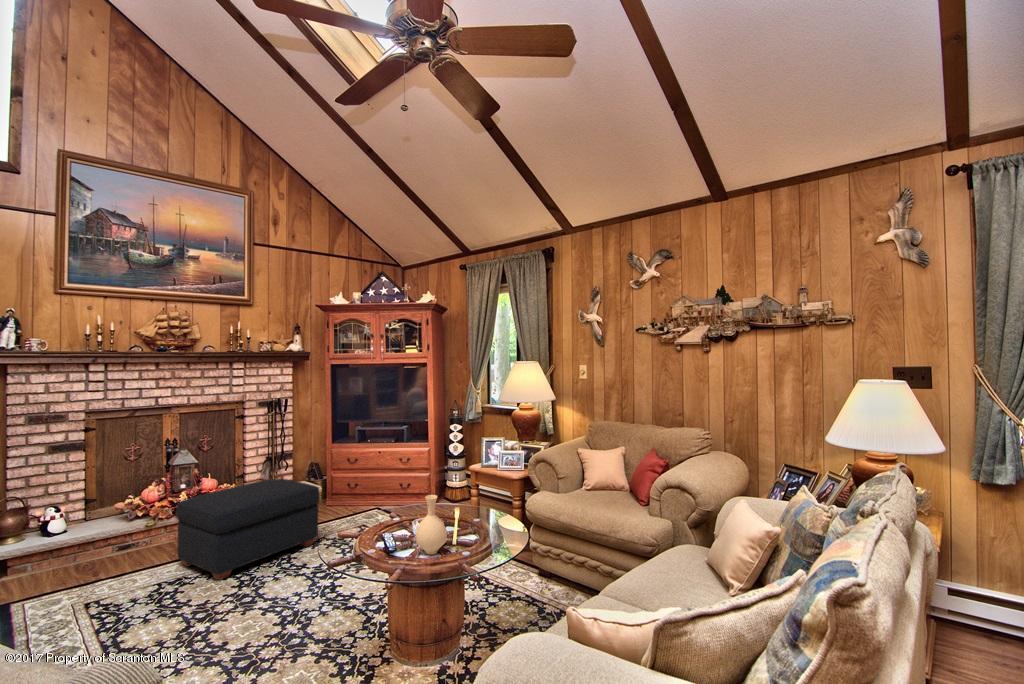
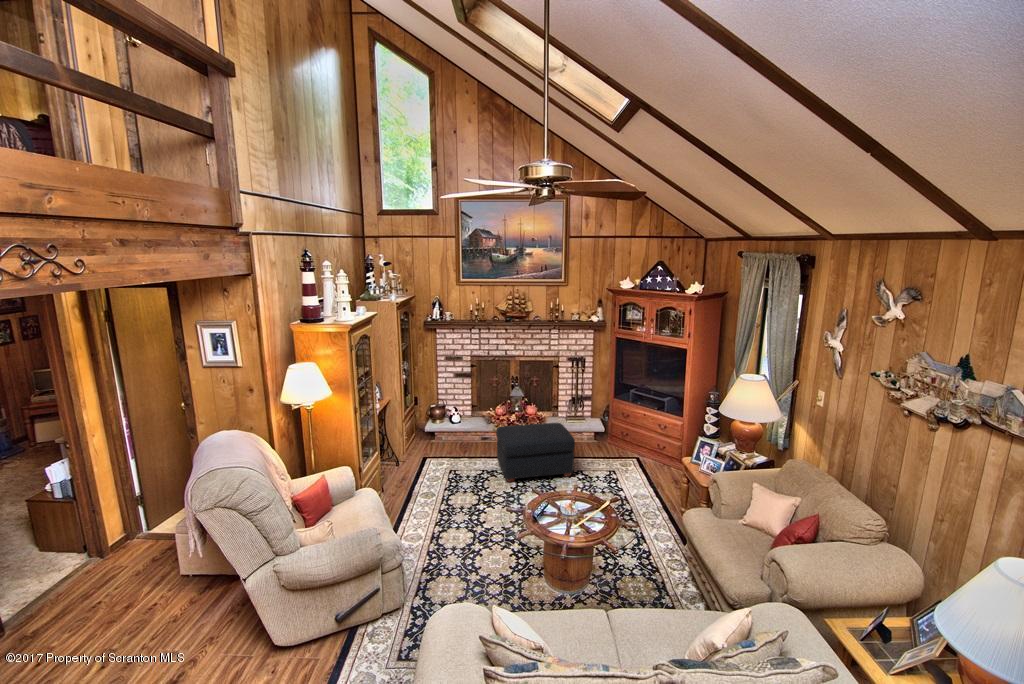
vase: present [416,495,447,554] -> none [557,490,577,528]

